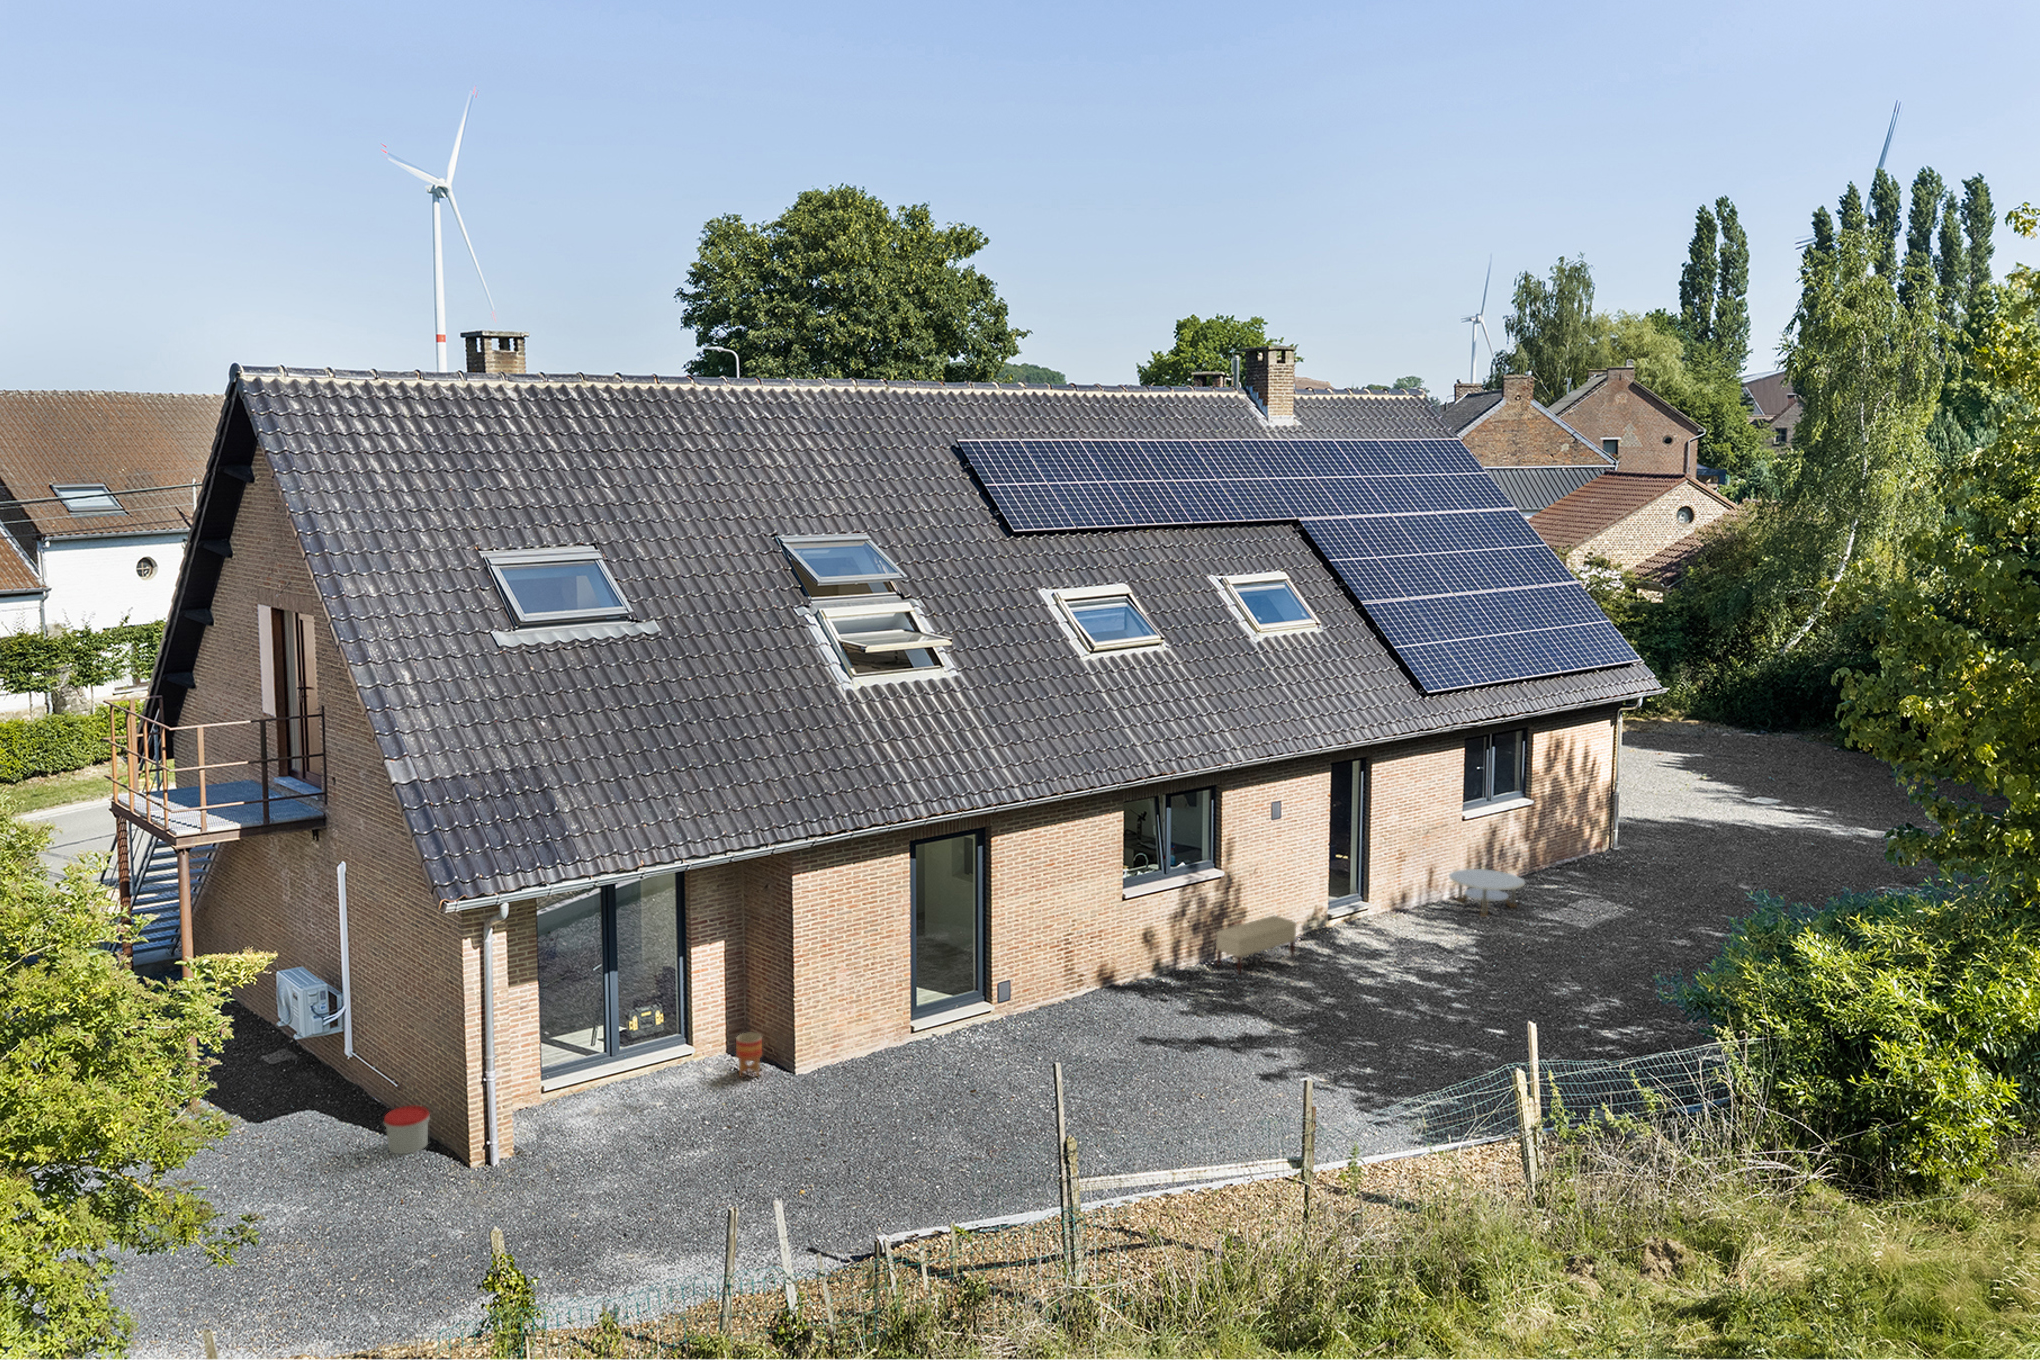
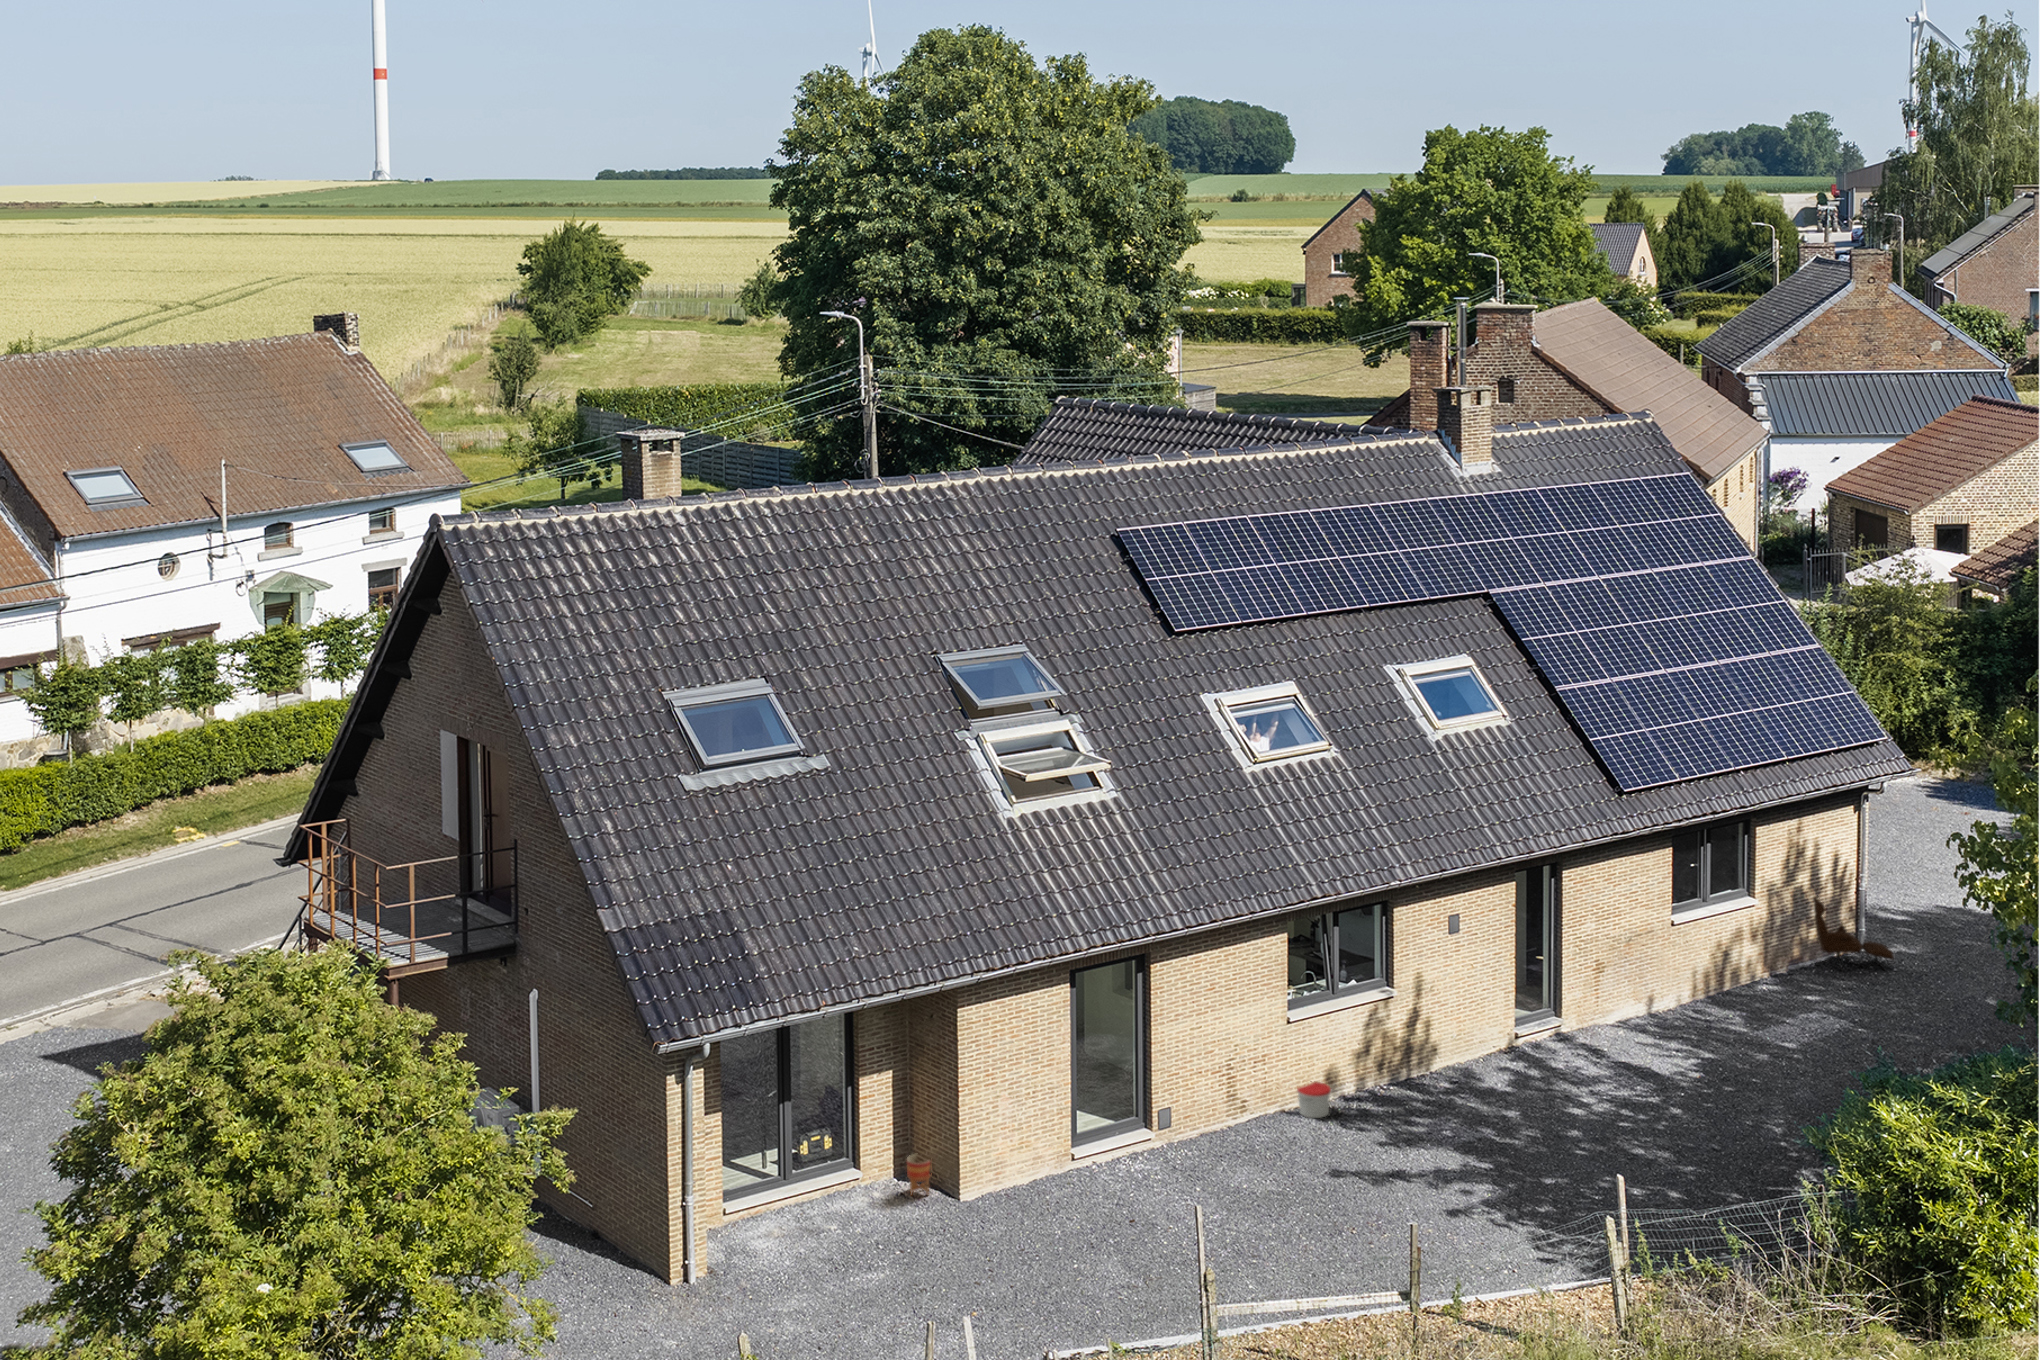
lounge chair: none [1578,799,1655,870] -> present [1813,897,1894,971]
round table: present [1449,869,1525,917] -> none [1650,975,1733,1030]
bench: present [1216,916,1297,974] -> none [1388,1031,1474,1094]
bucket: present [384,1105,430,1154] -> present [1297,1082,1331,1118]

